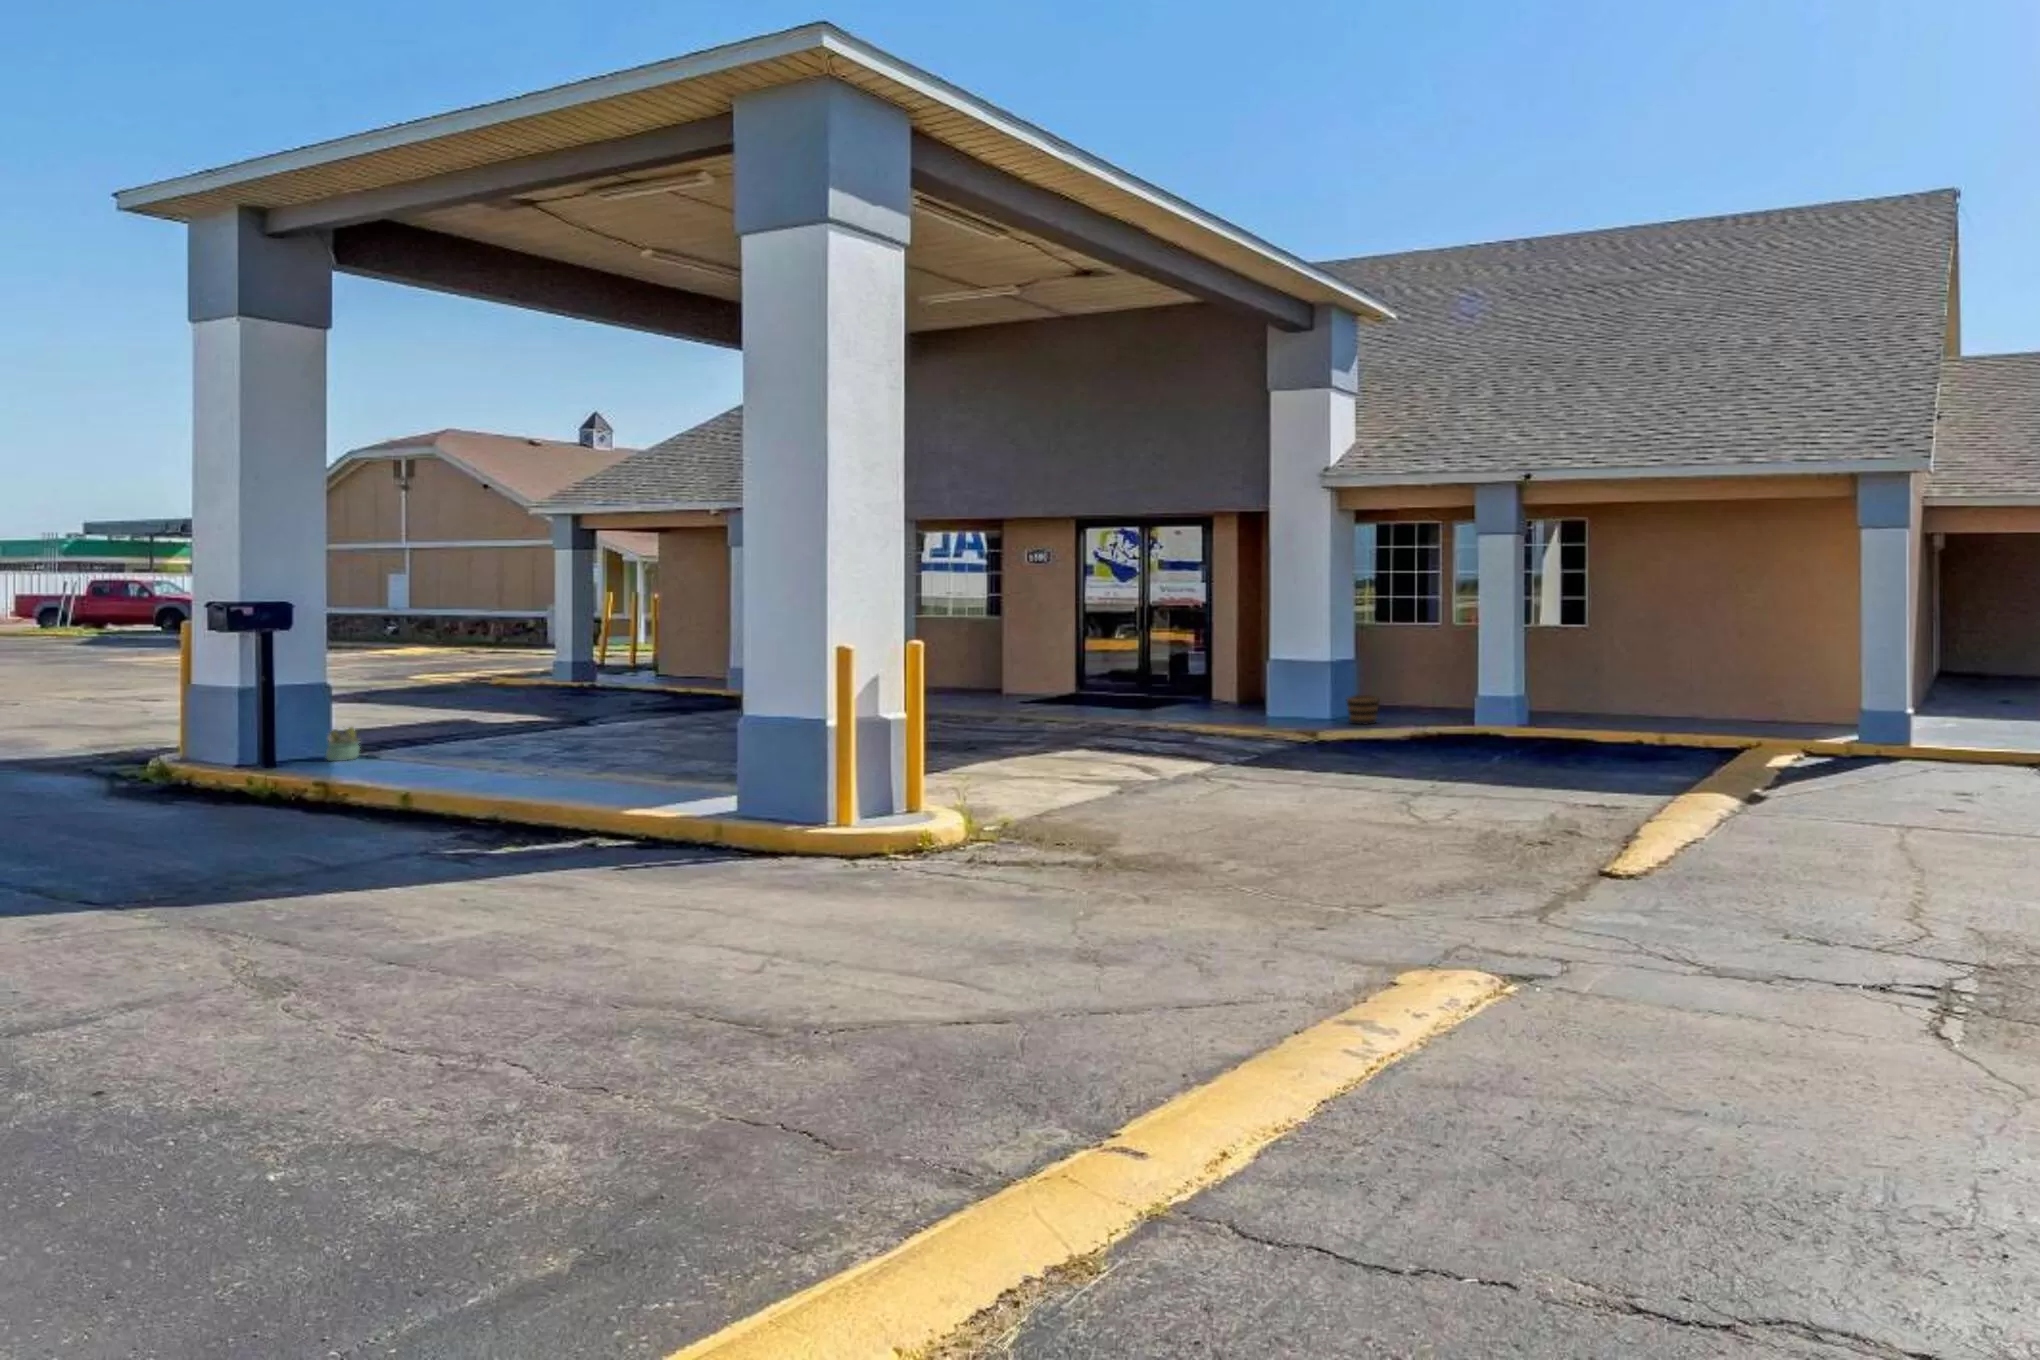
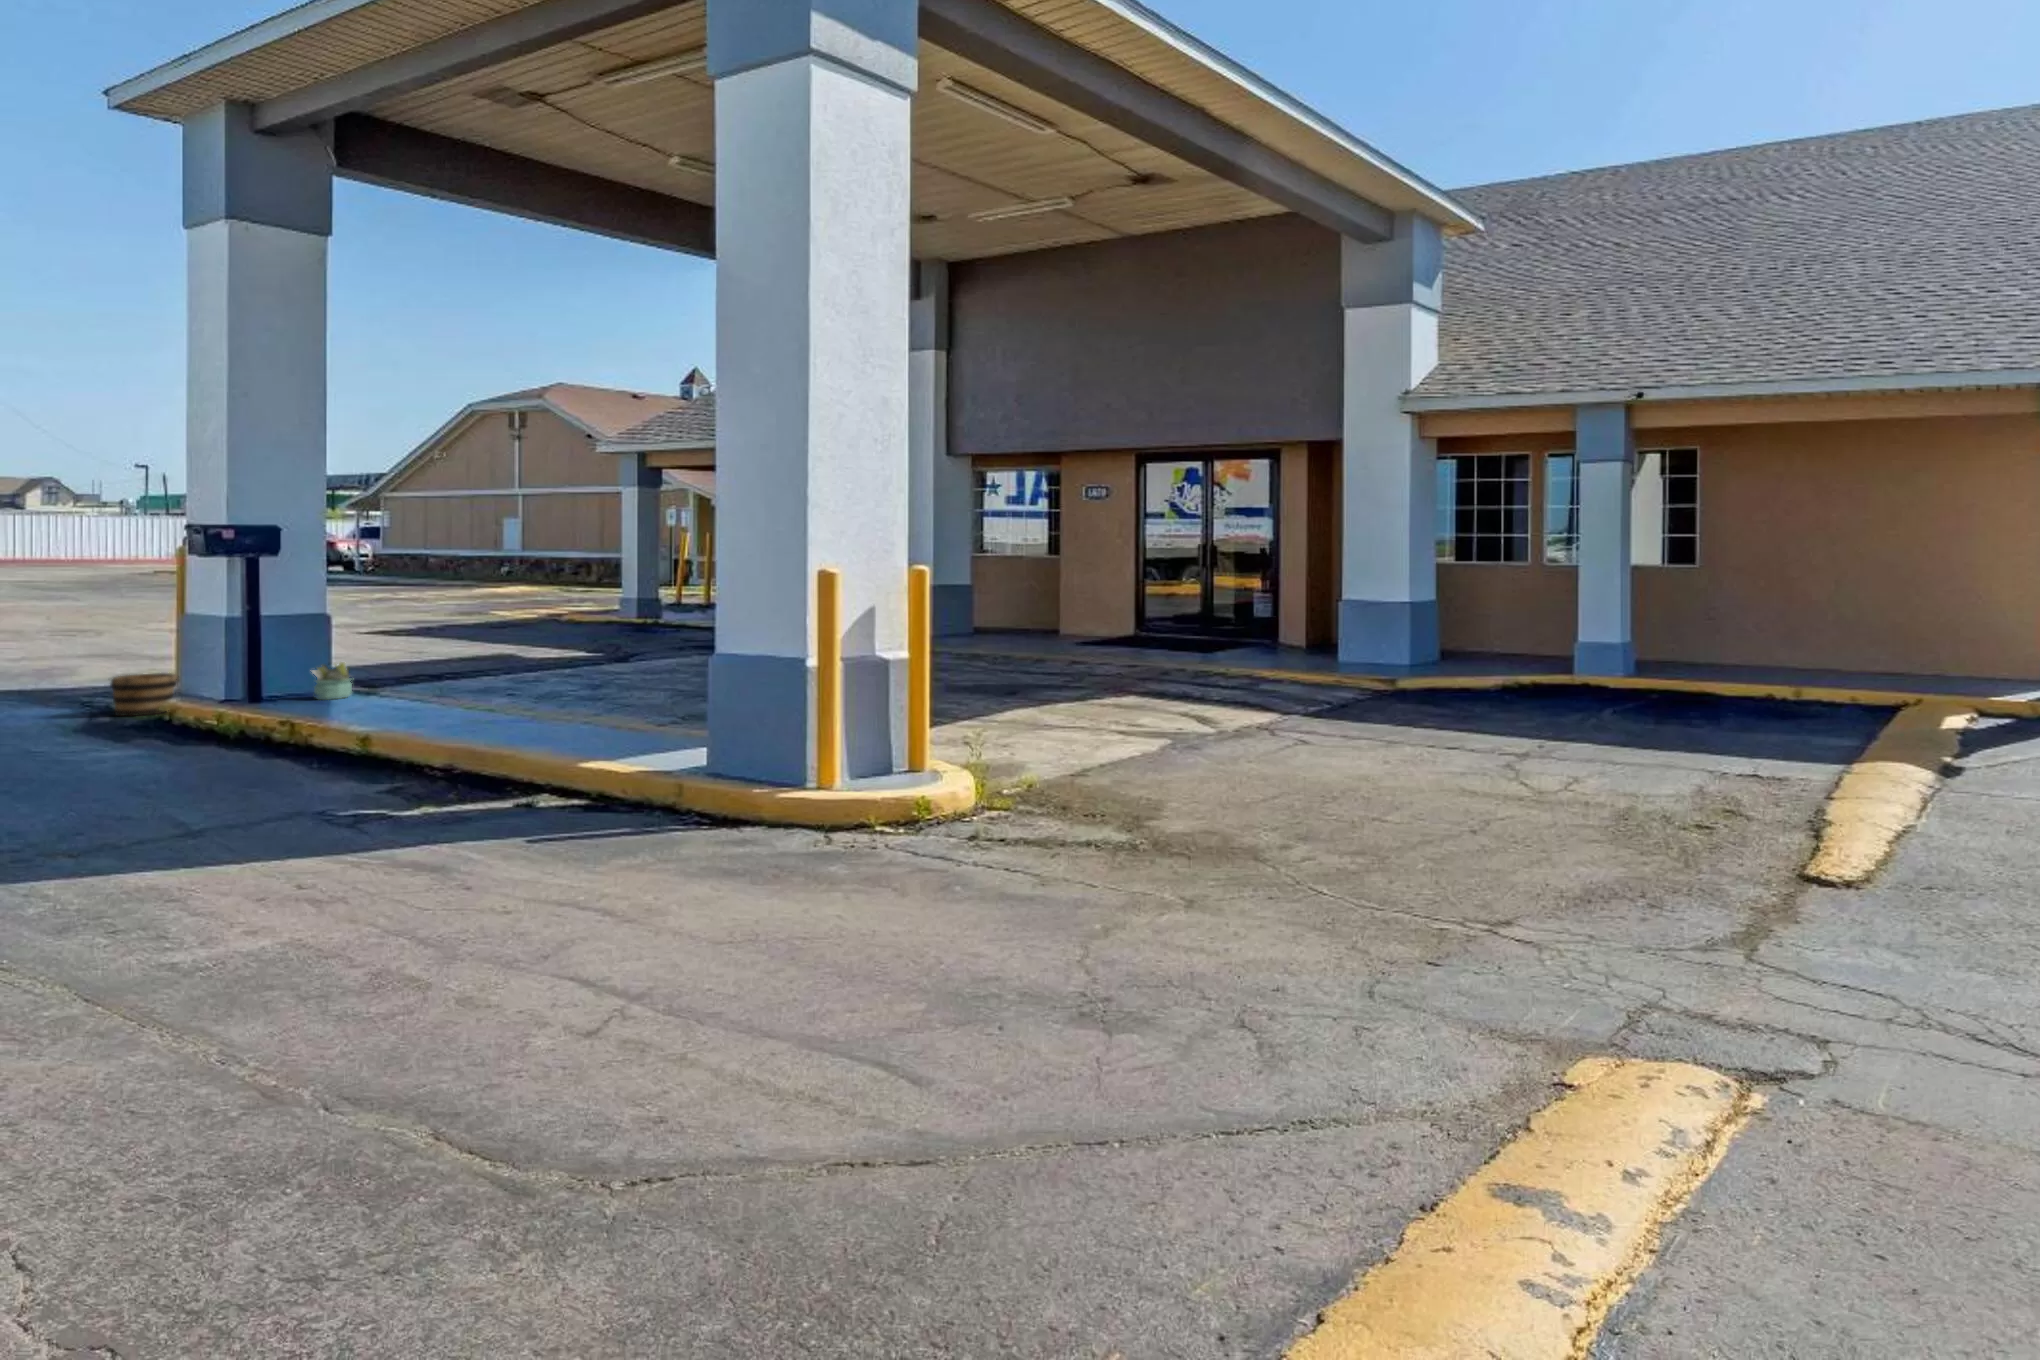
bucket: present [1346,695,1380,724] -> present [111,673,179,716]

